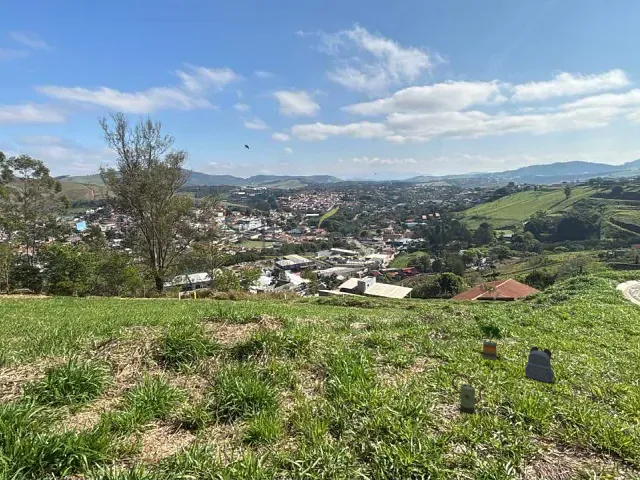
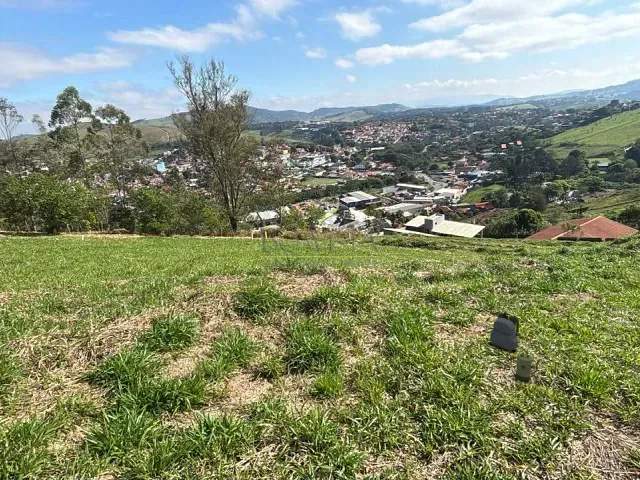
potted tree: present [480,326,502,360] -> none [547,286,573,322]
backpack: present [525,346,554,383] -> present [490,313,519,350]

